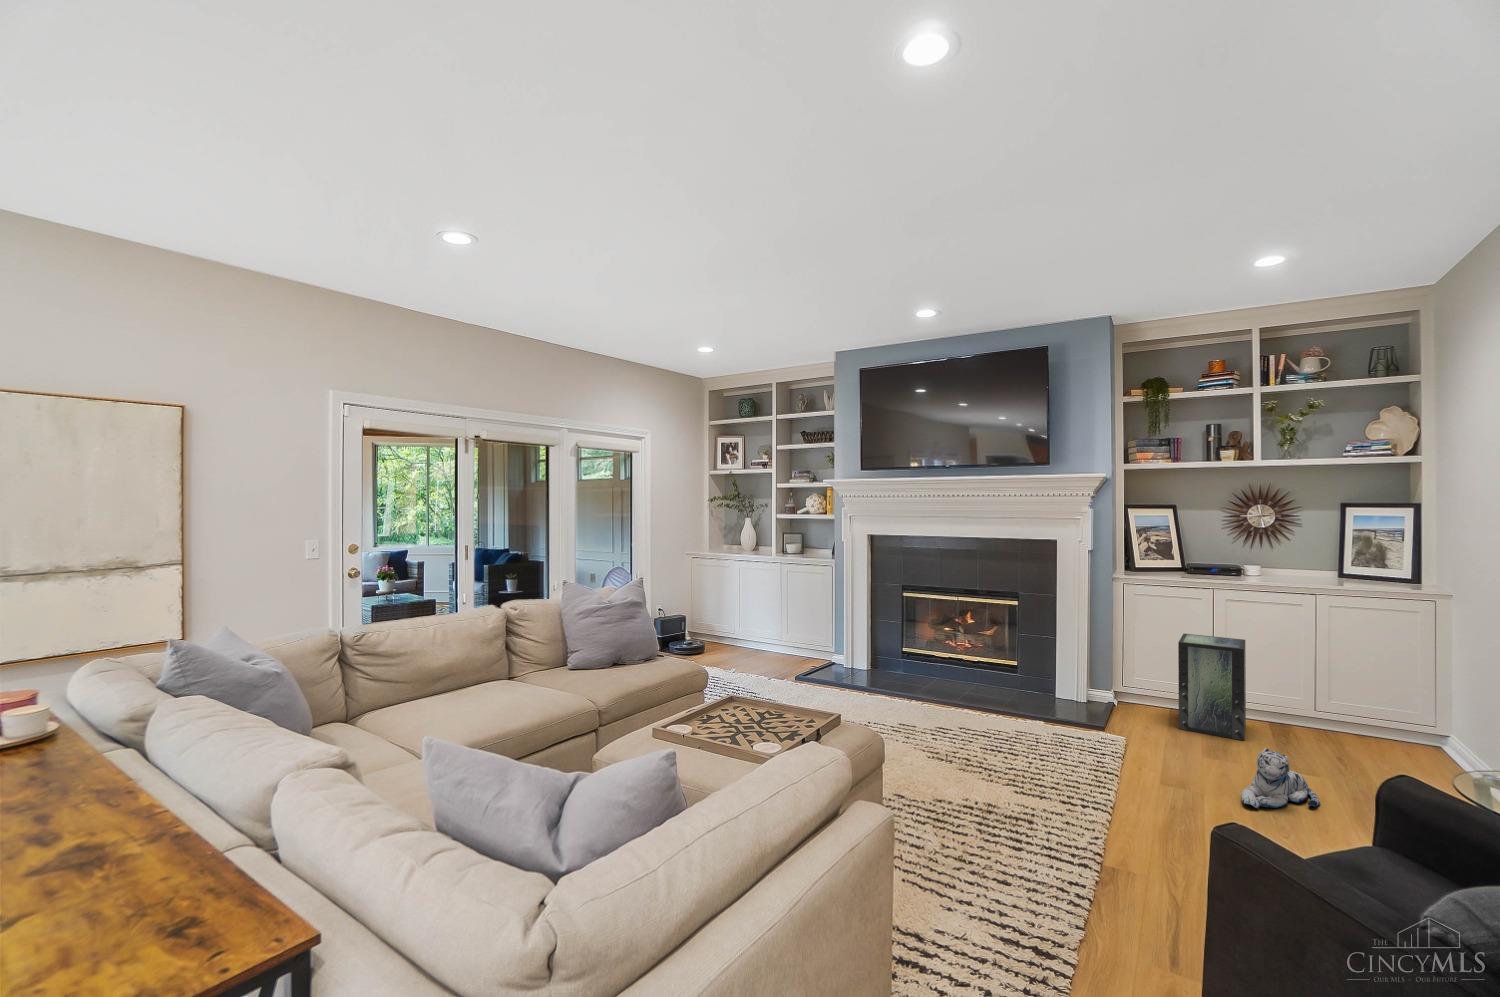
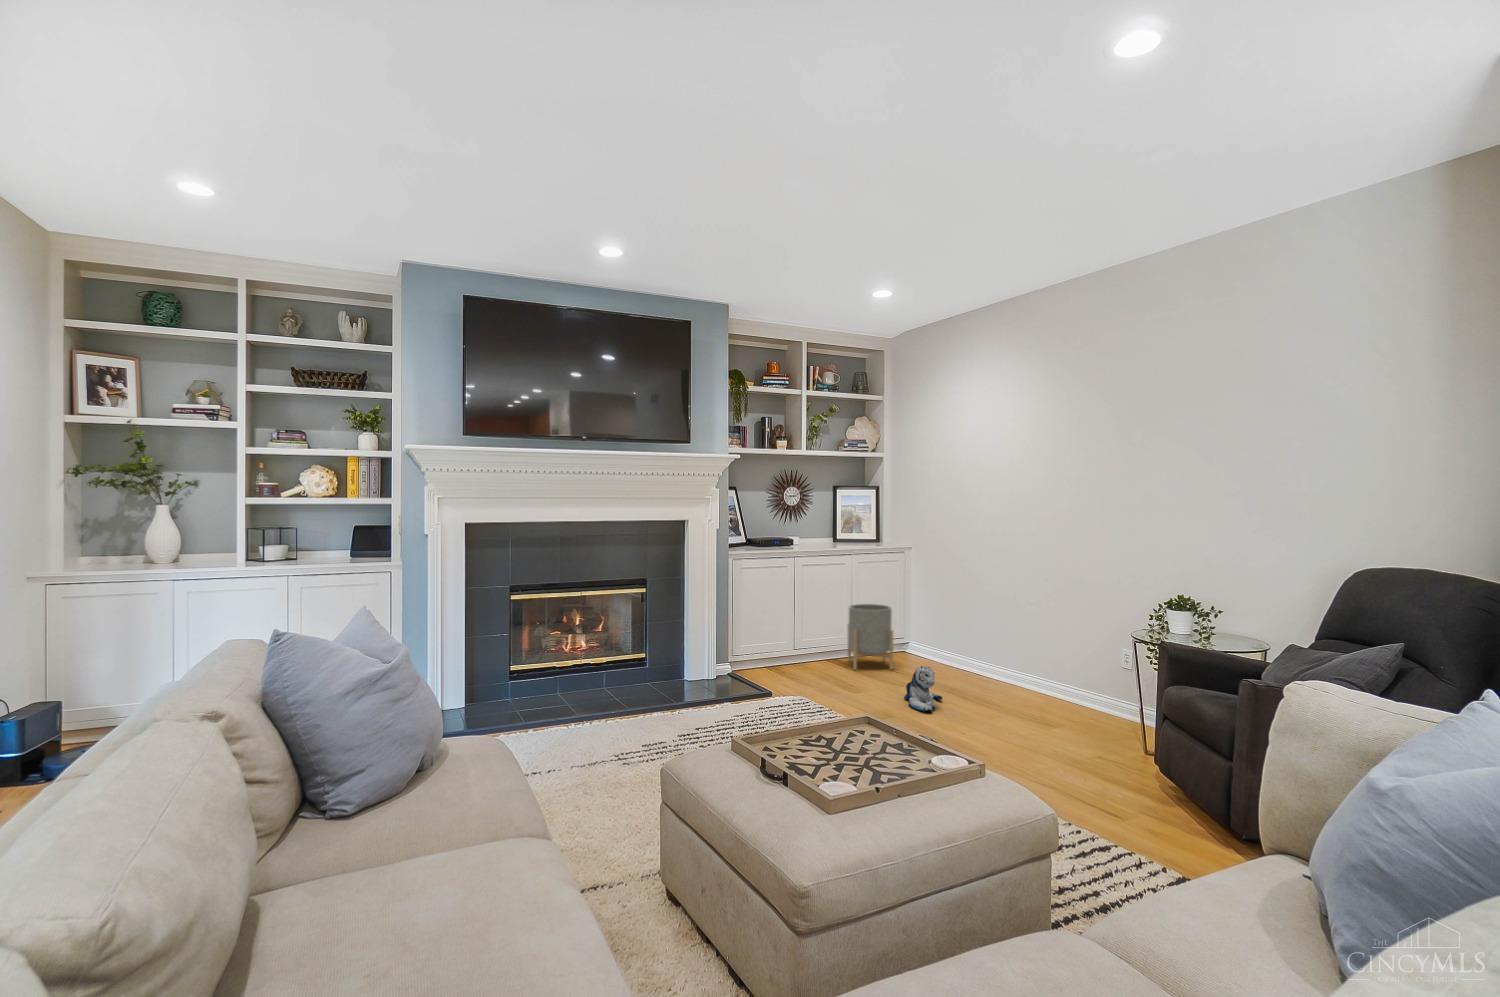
storage box: present [1178,634,1246,740] -> none [775,595,835,678]
planter: none [1288,663,1376,763] -> present [847,604,893,670]

